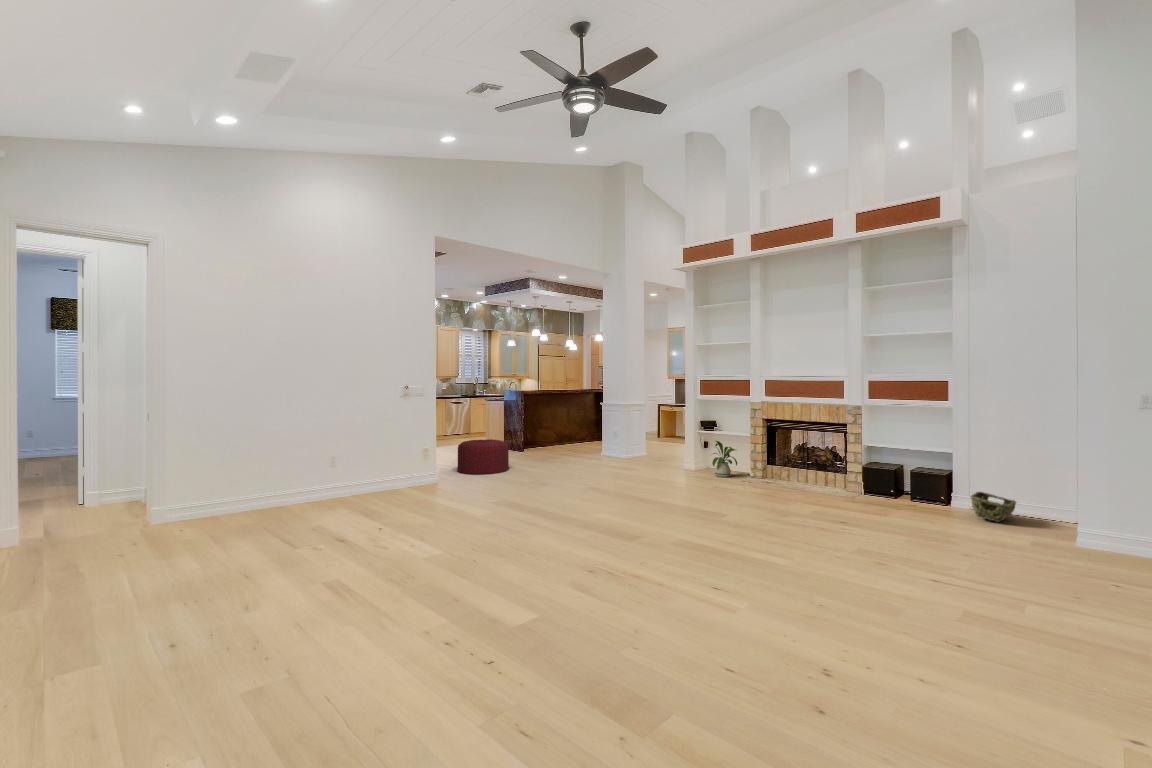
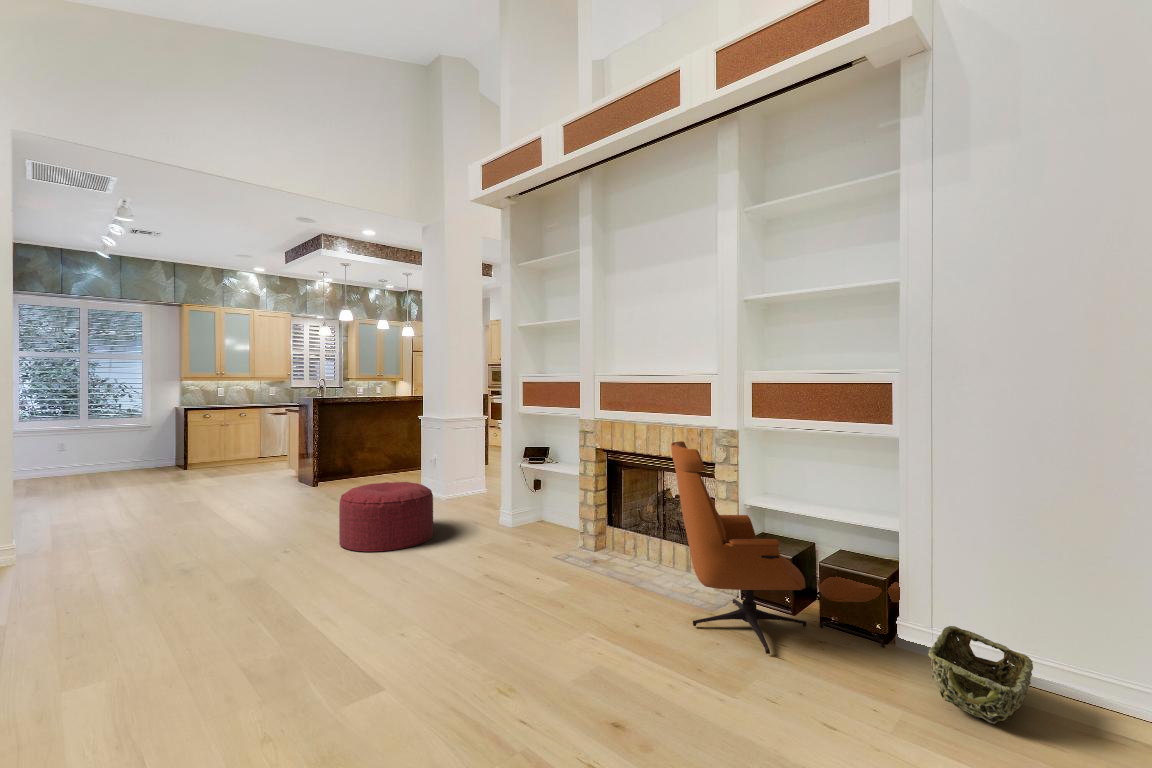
lounge chair: none [833,410,957,508] -> present [671,441,900,654]
ottoman: present [458,439,509,474] -> present [339,482,433,552]
house plant: present [712,441,737,477] -> none [517,484,570,544]

